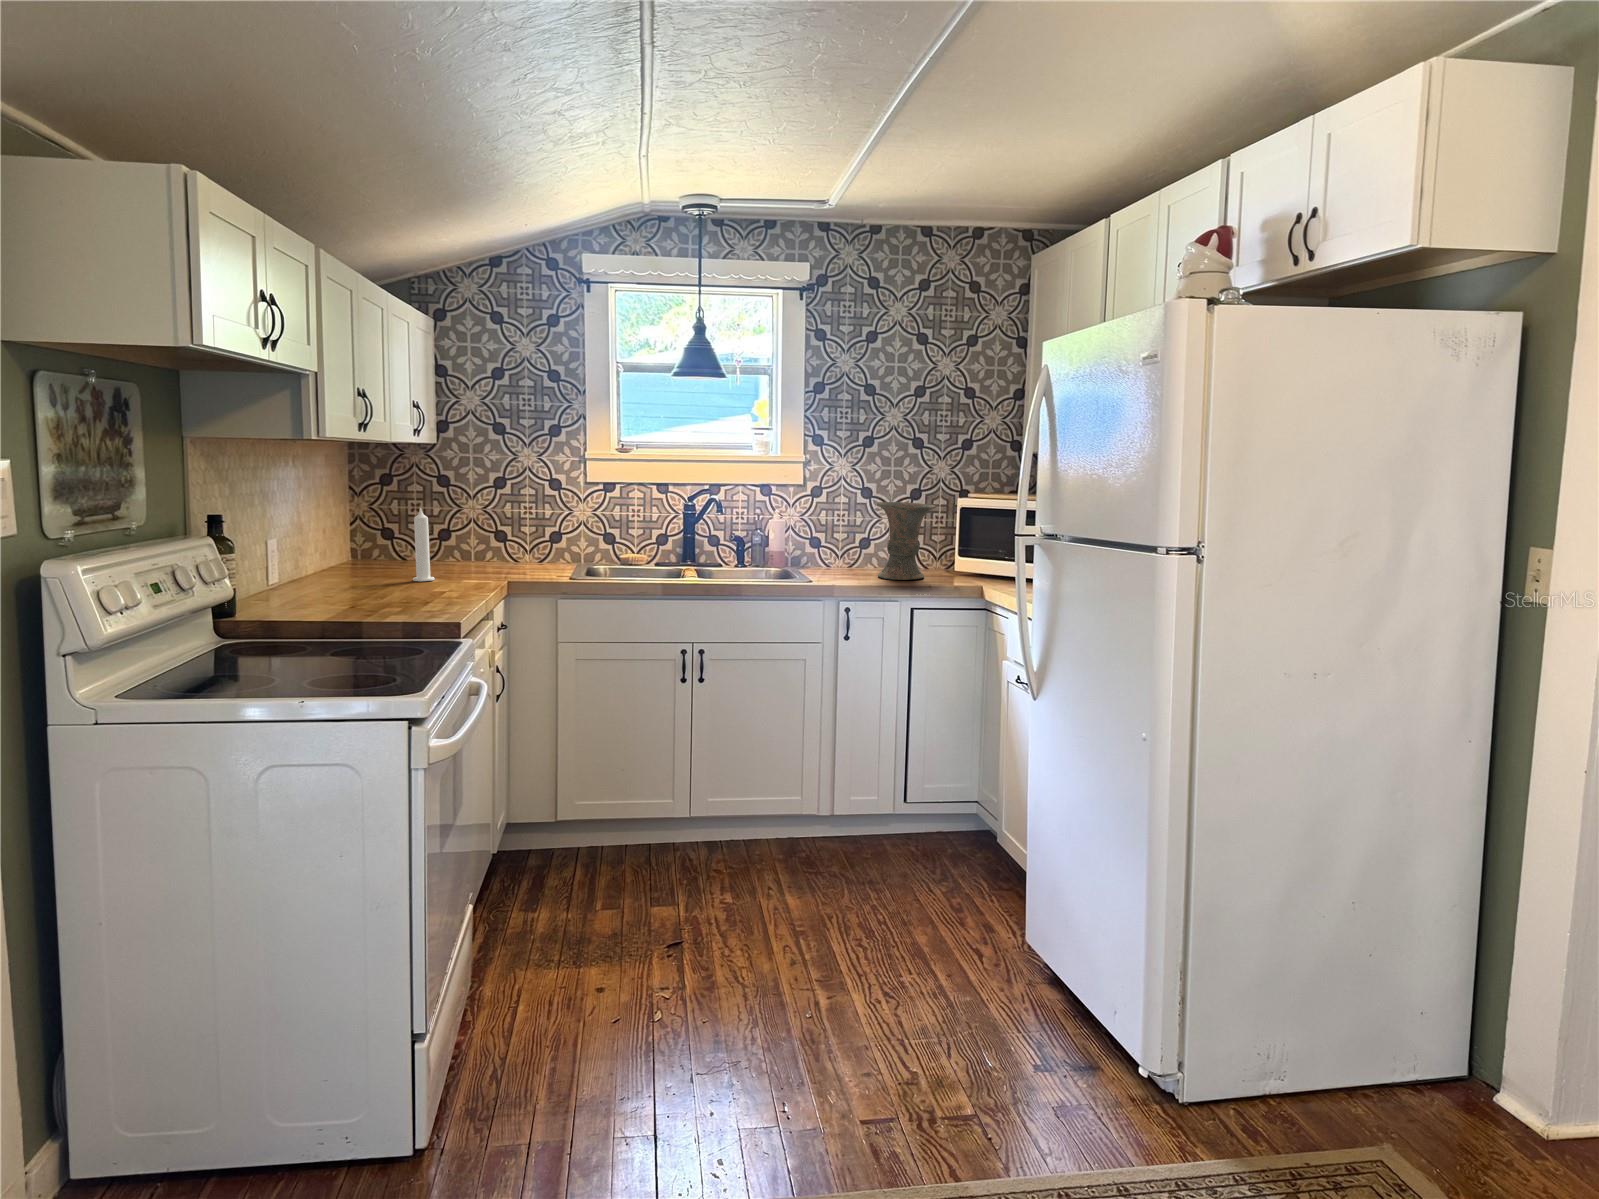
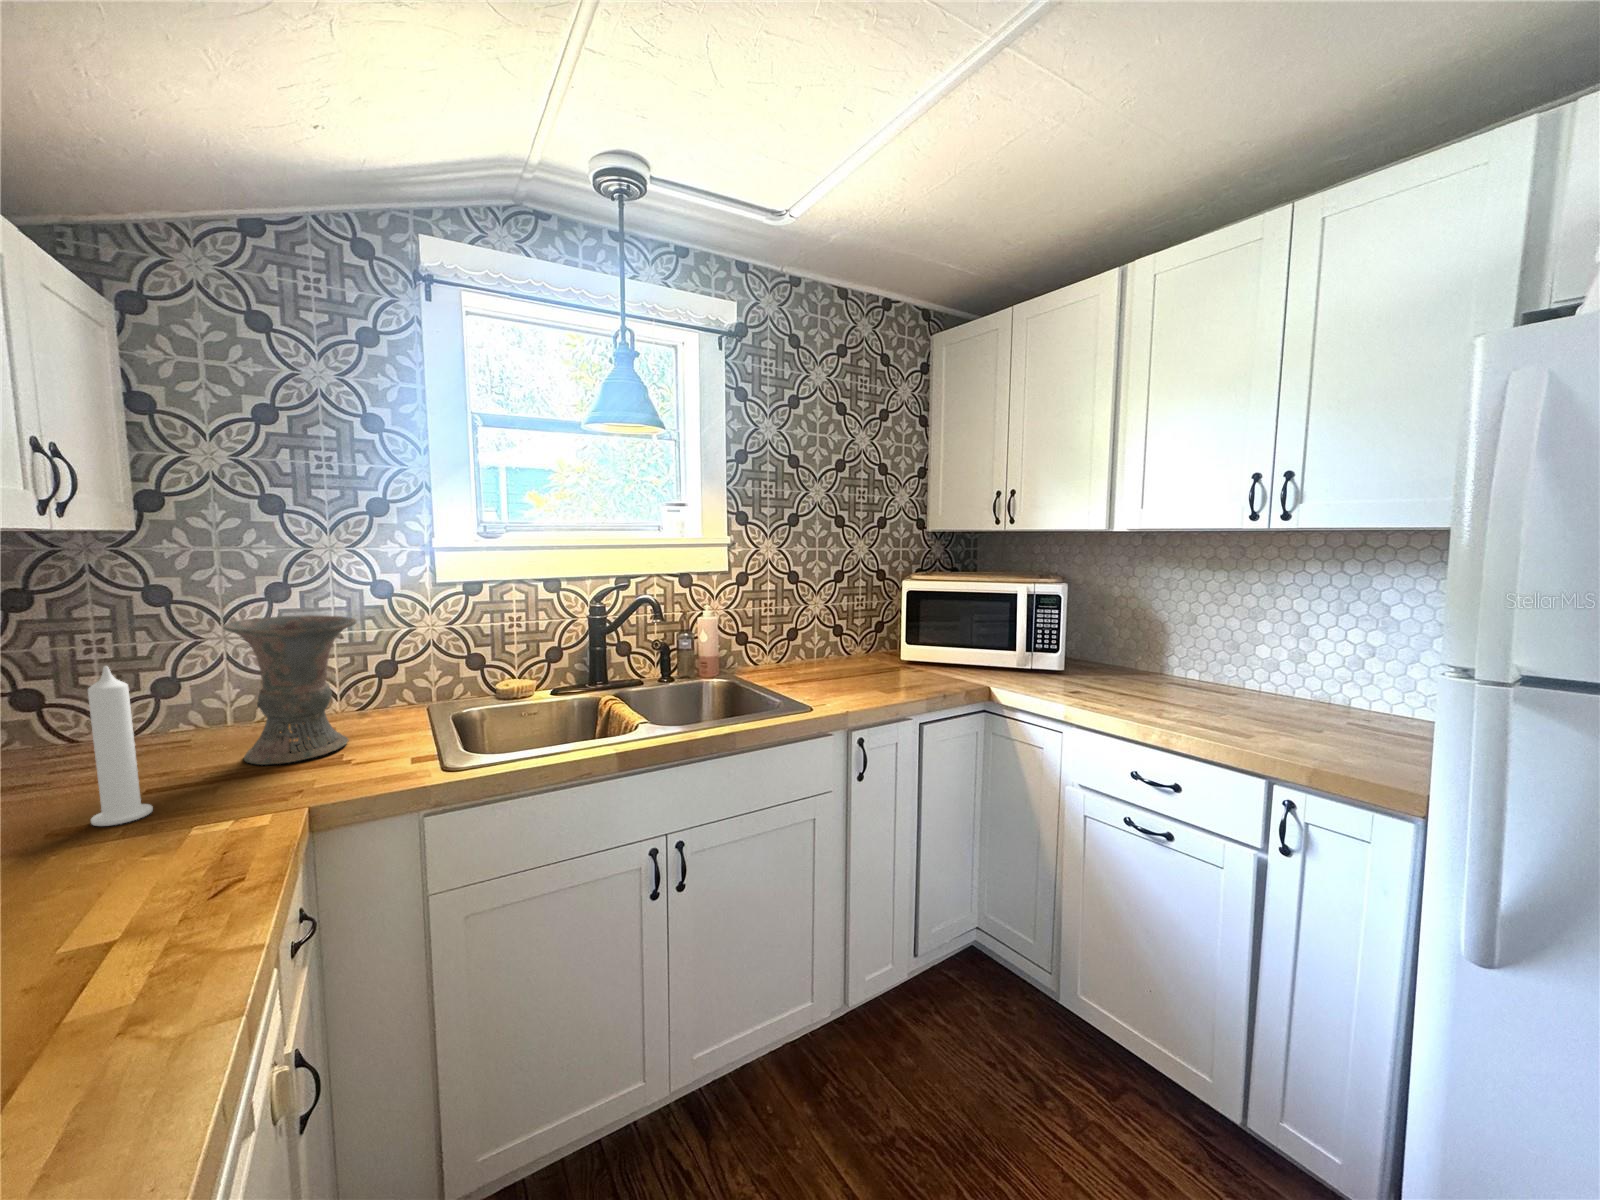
vase: present [877,502,936,580] -> present [223,615,356,765]

